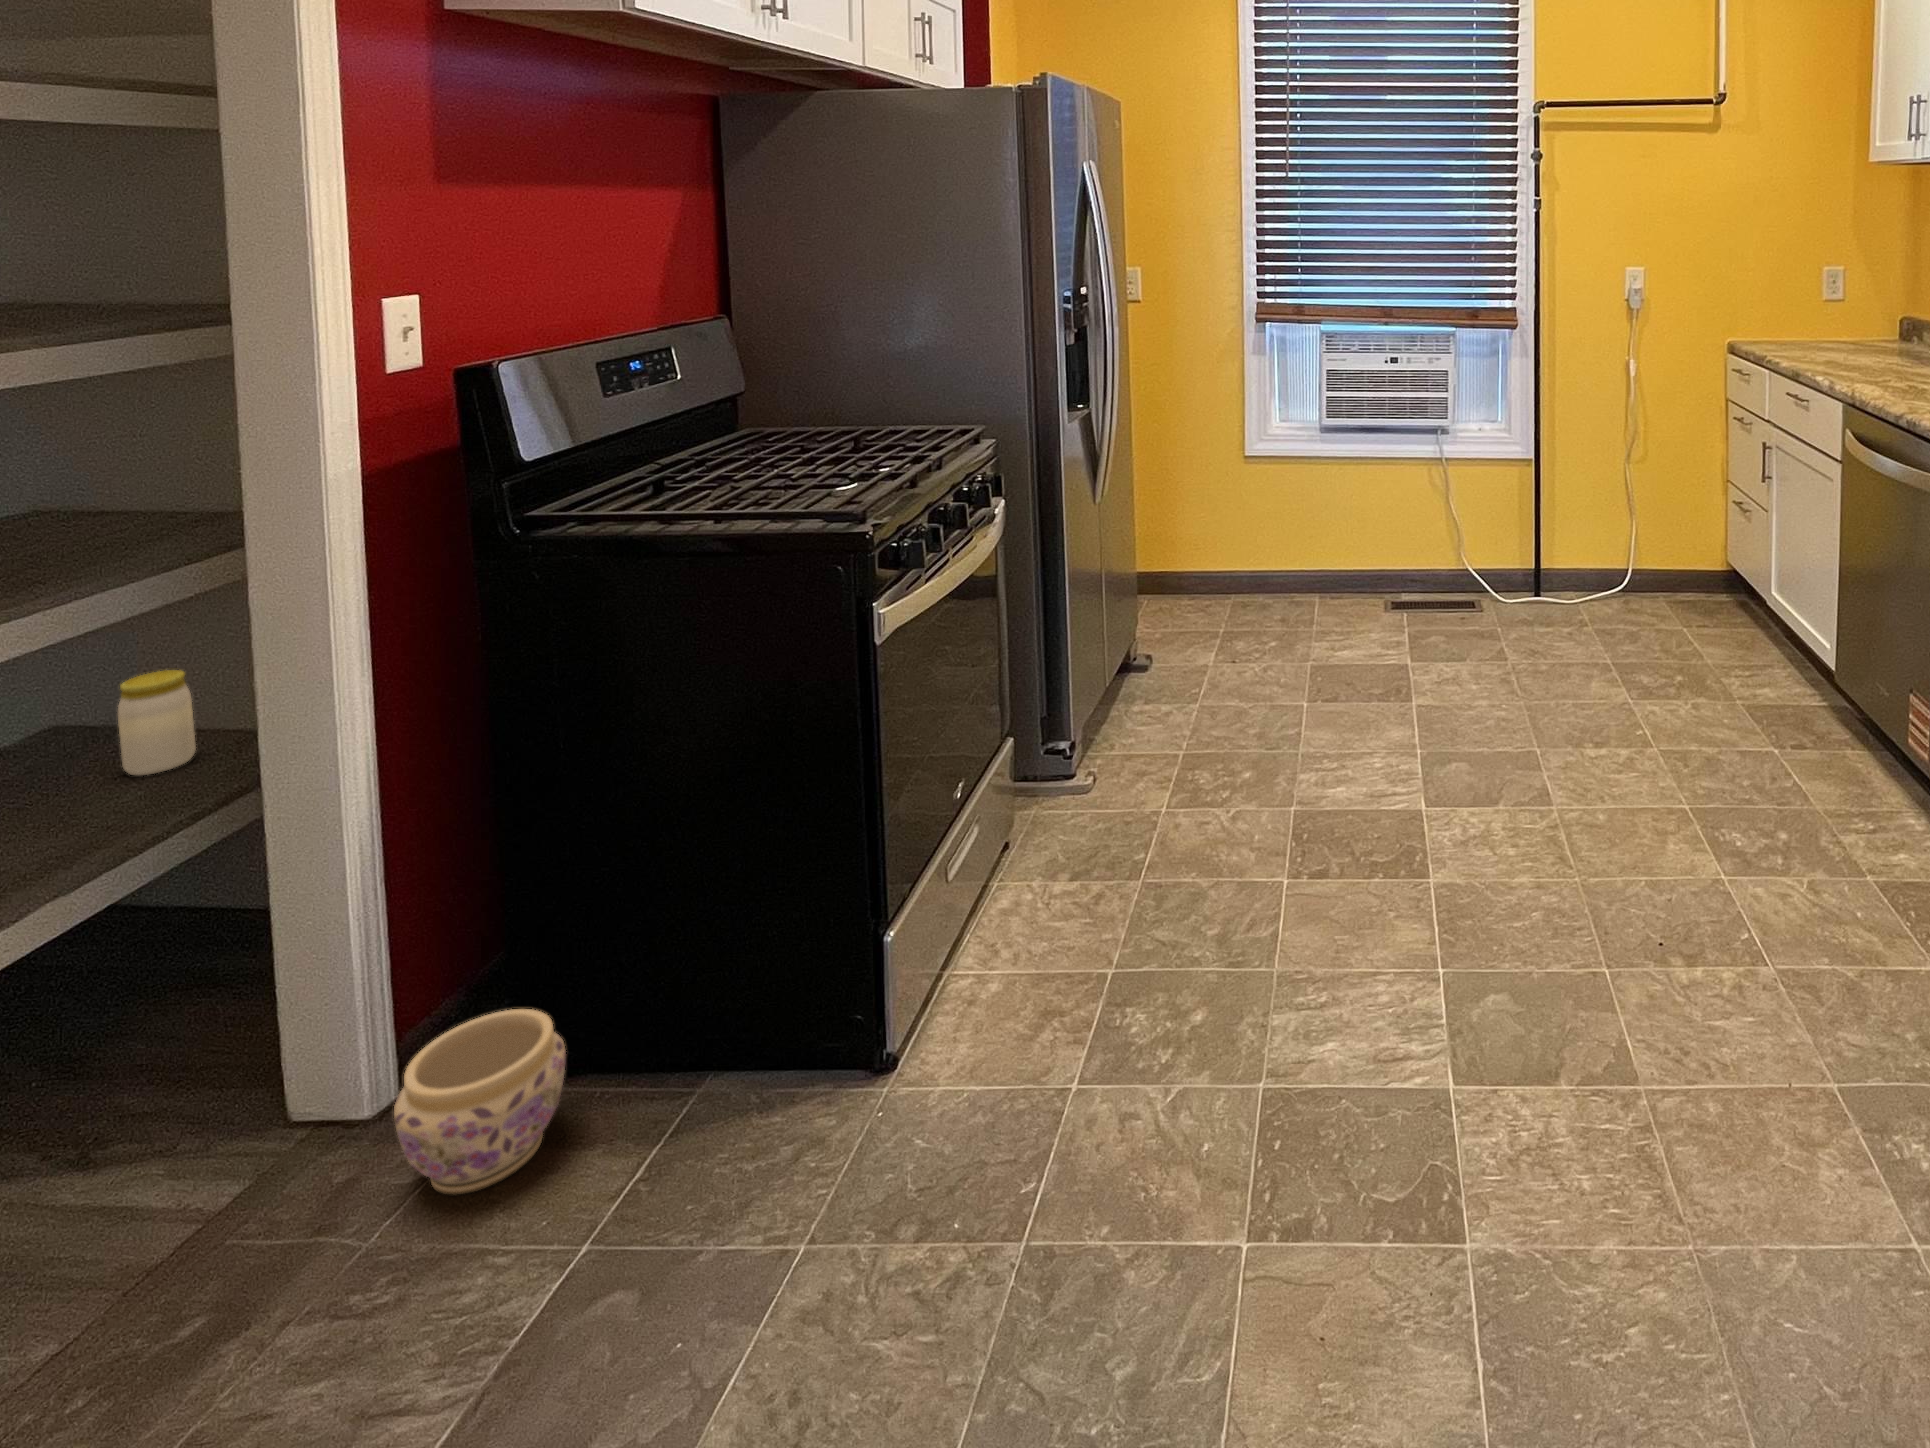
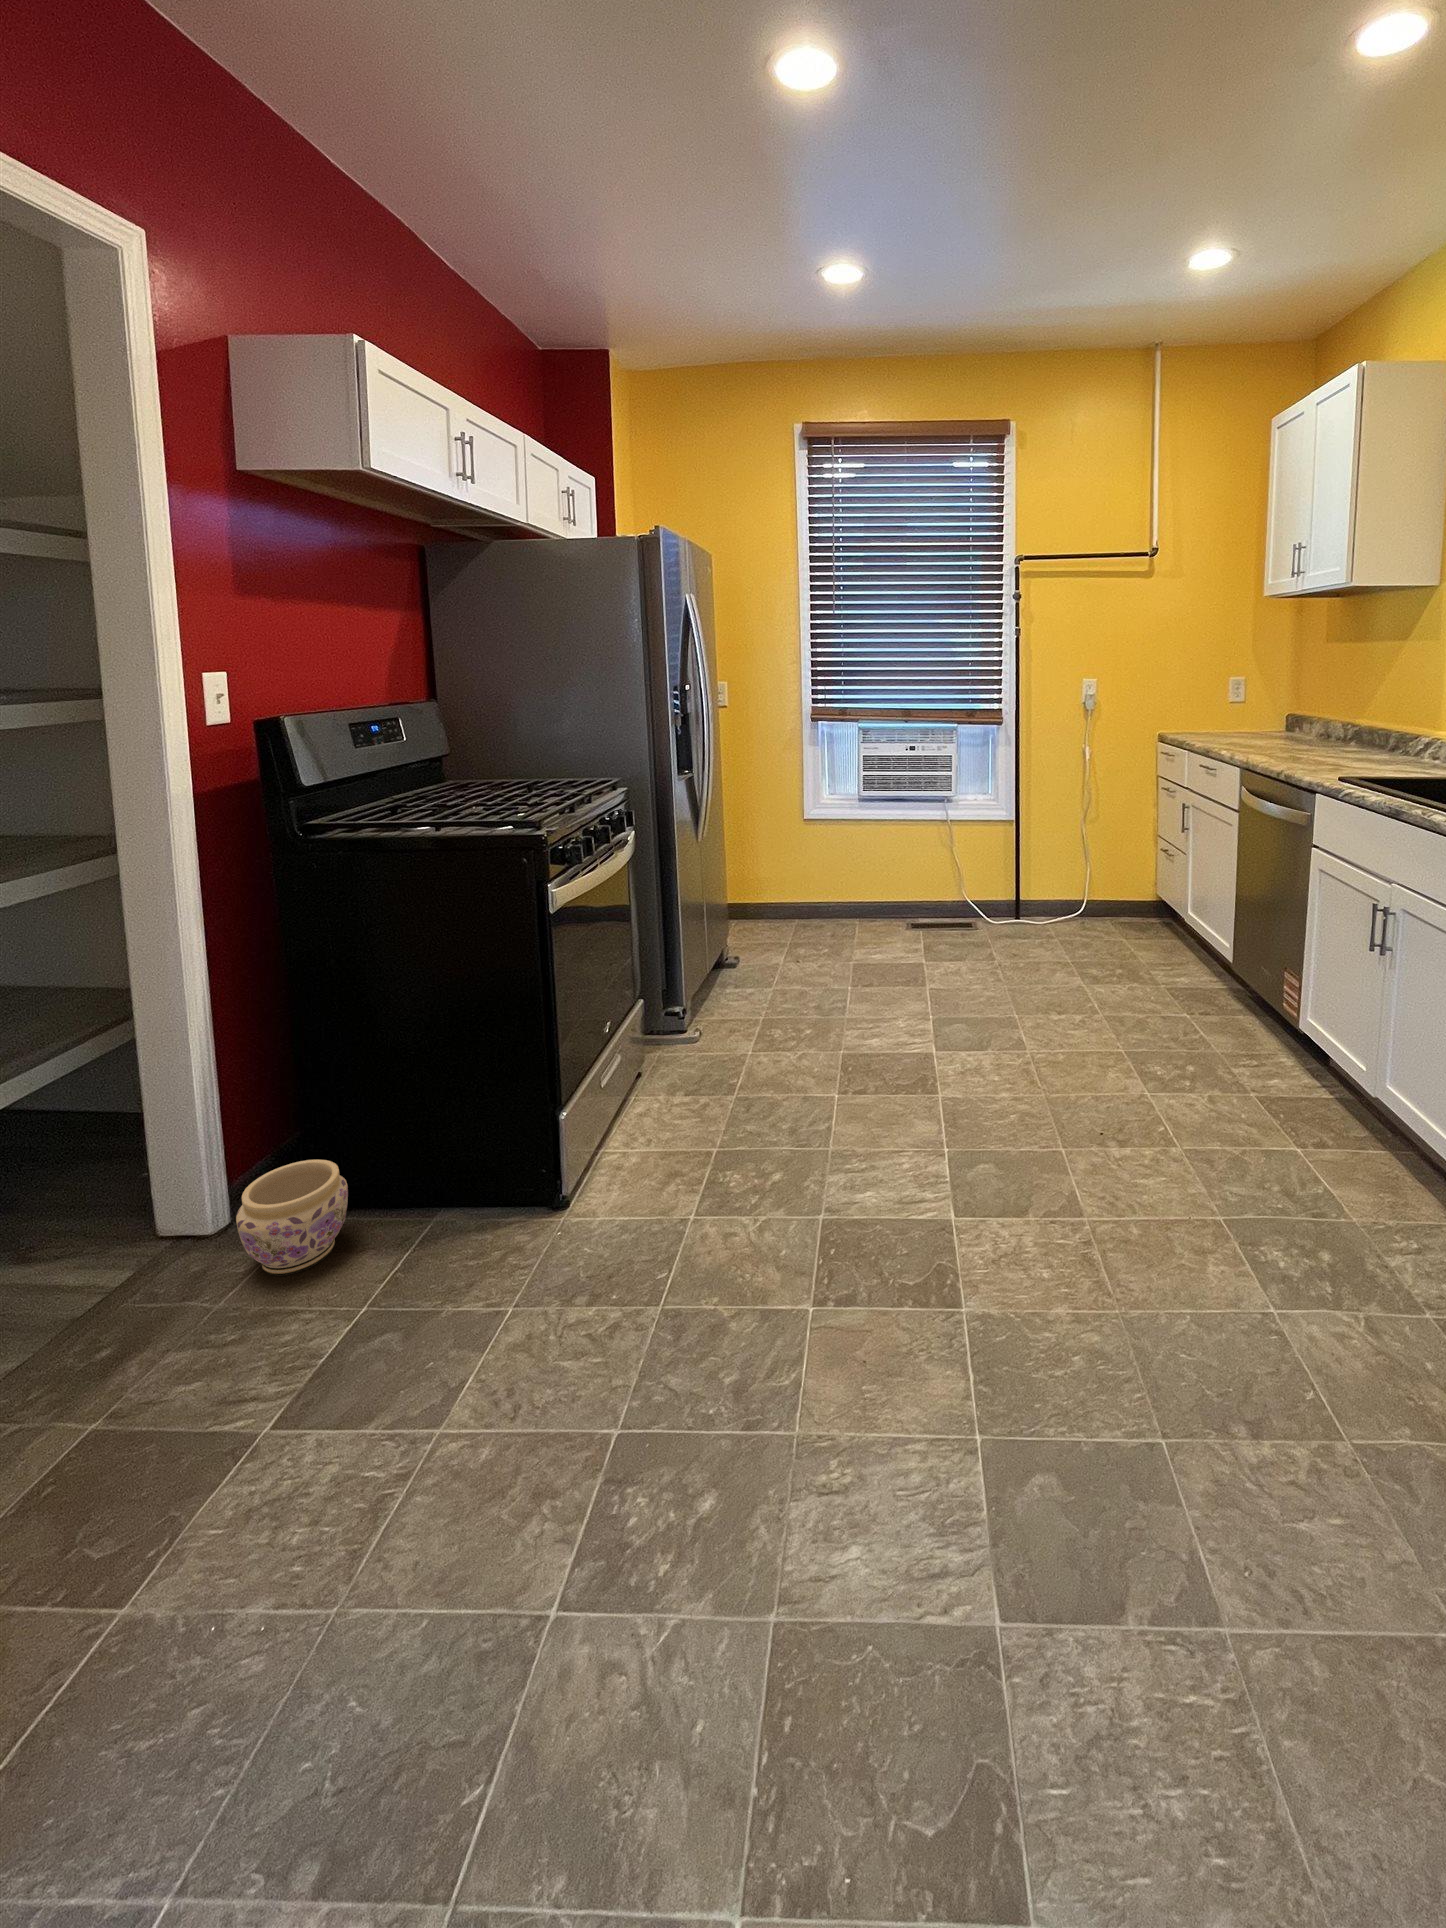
jar: present [118,670,196,776] -> none [34,939,88,1008]

